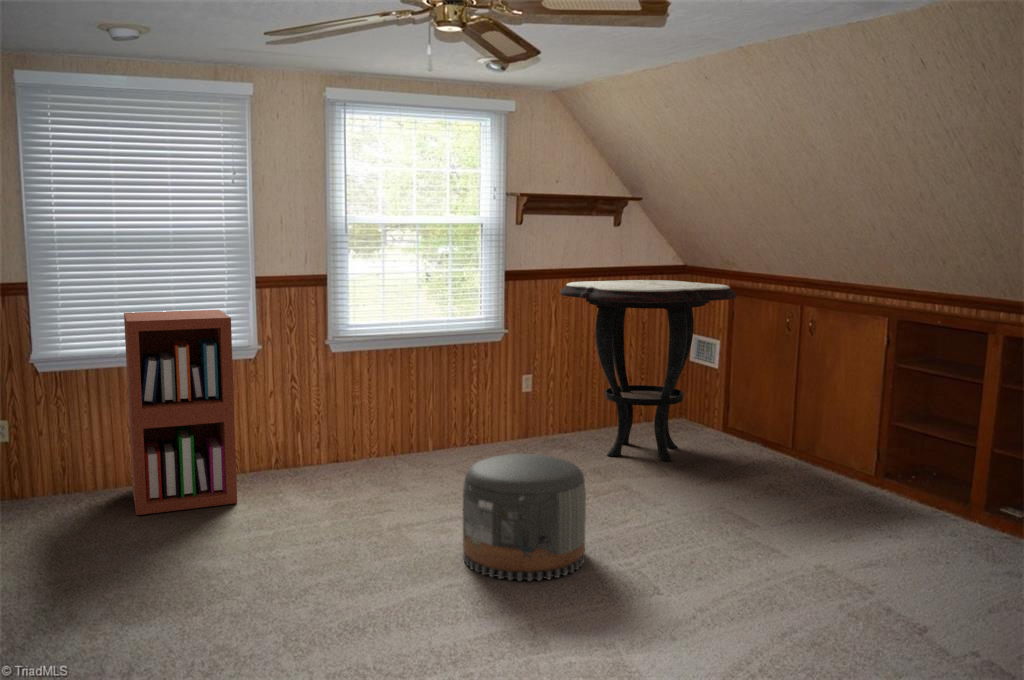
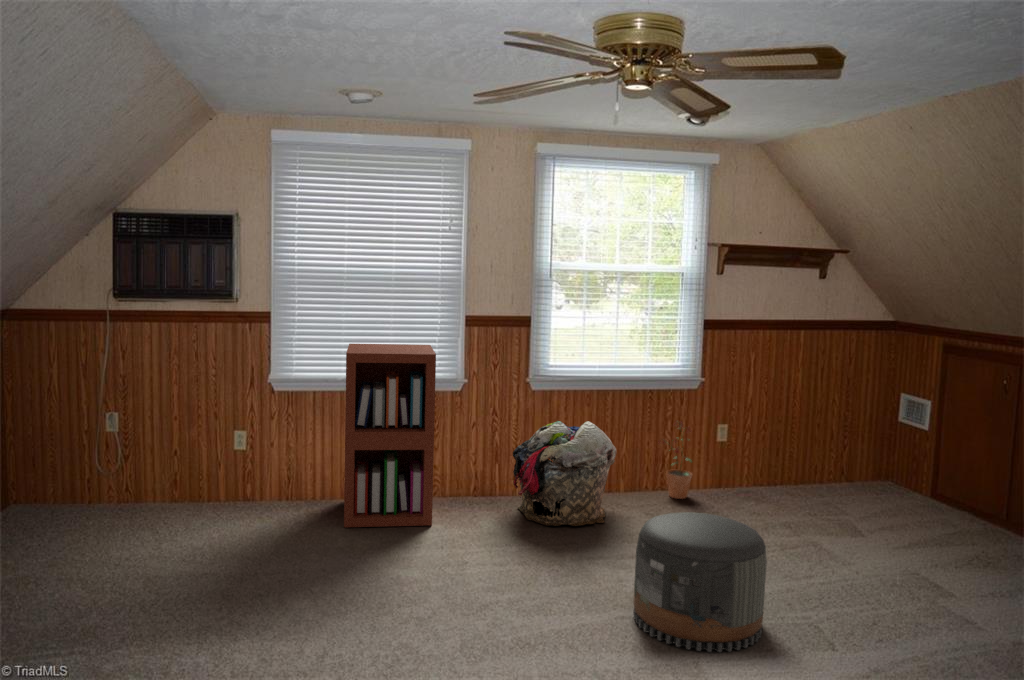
side table: present [560,280,737,461] -> none [758,334,955,527]
potted plant: none [467,375,506,453] -> present [659,421,692,499]
laundry basket: none [319,380,427,491] -> present [513,421,617,526]

